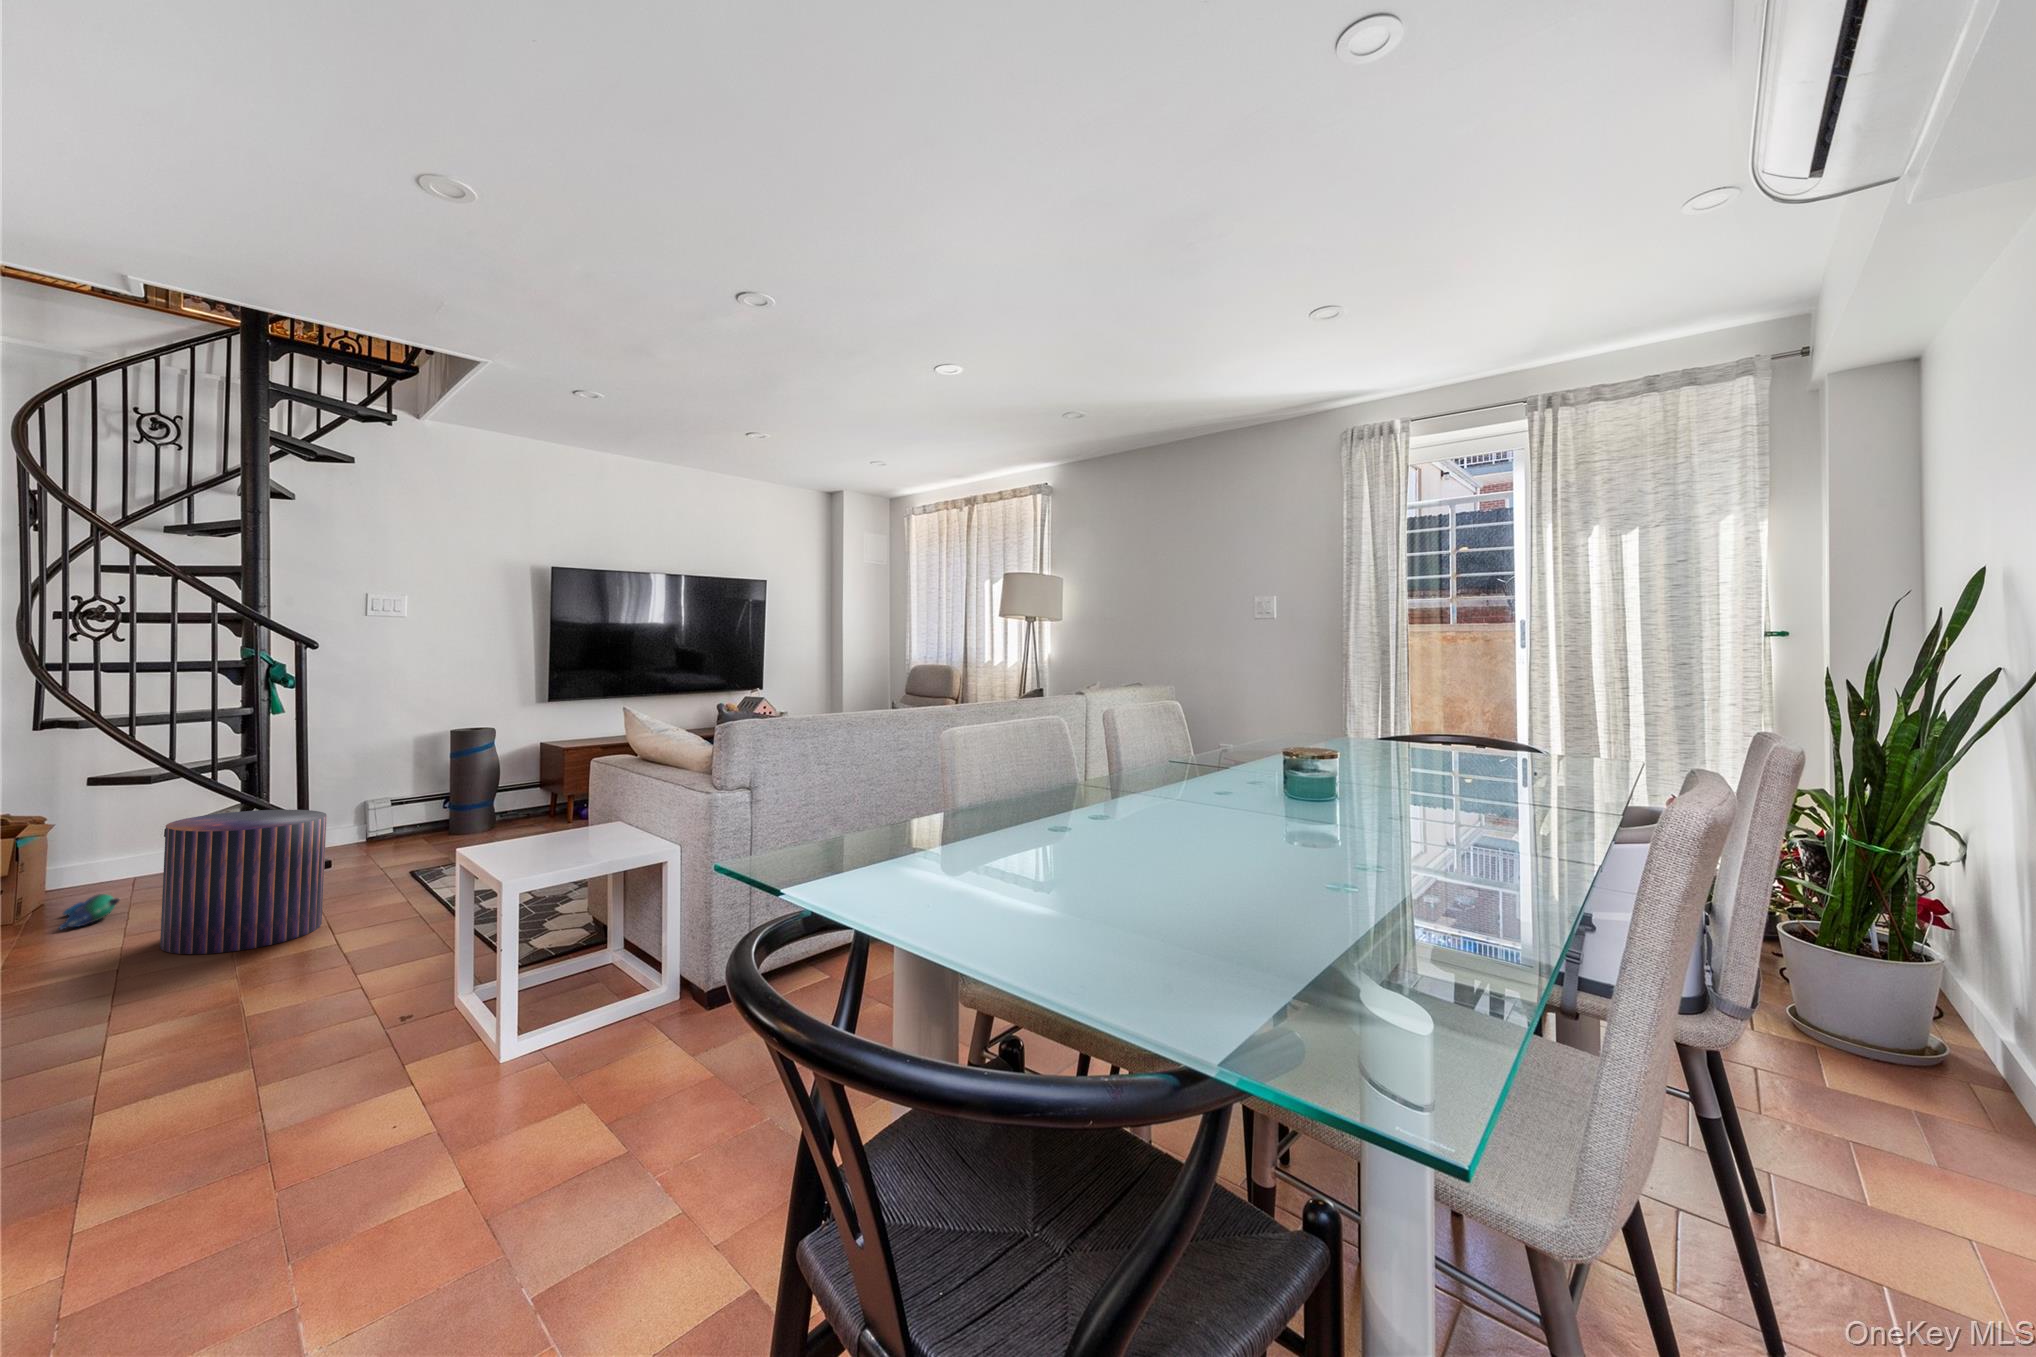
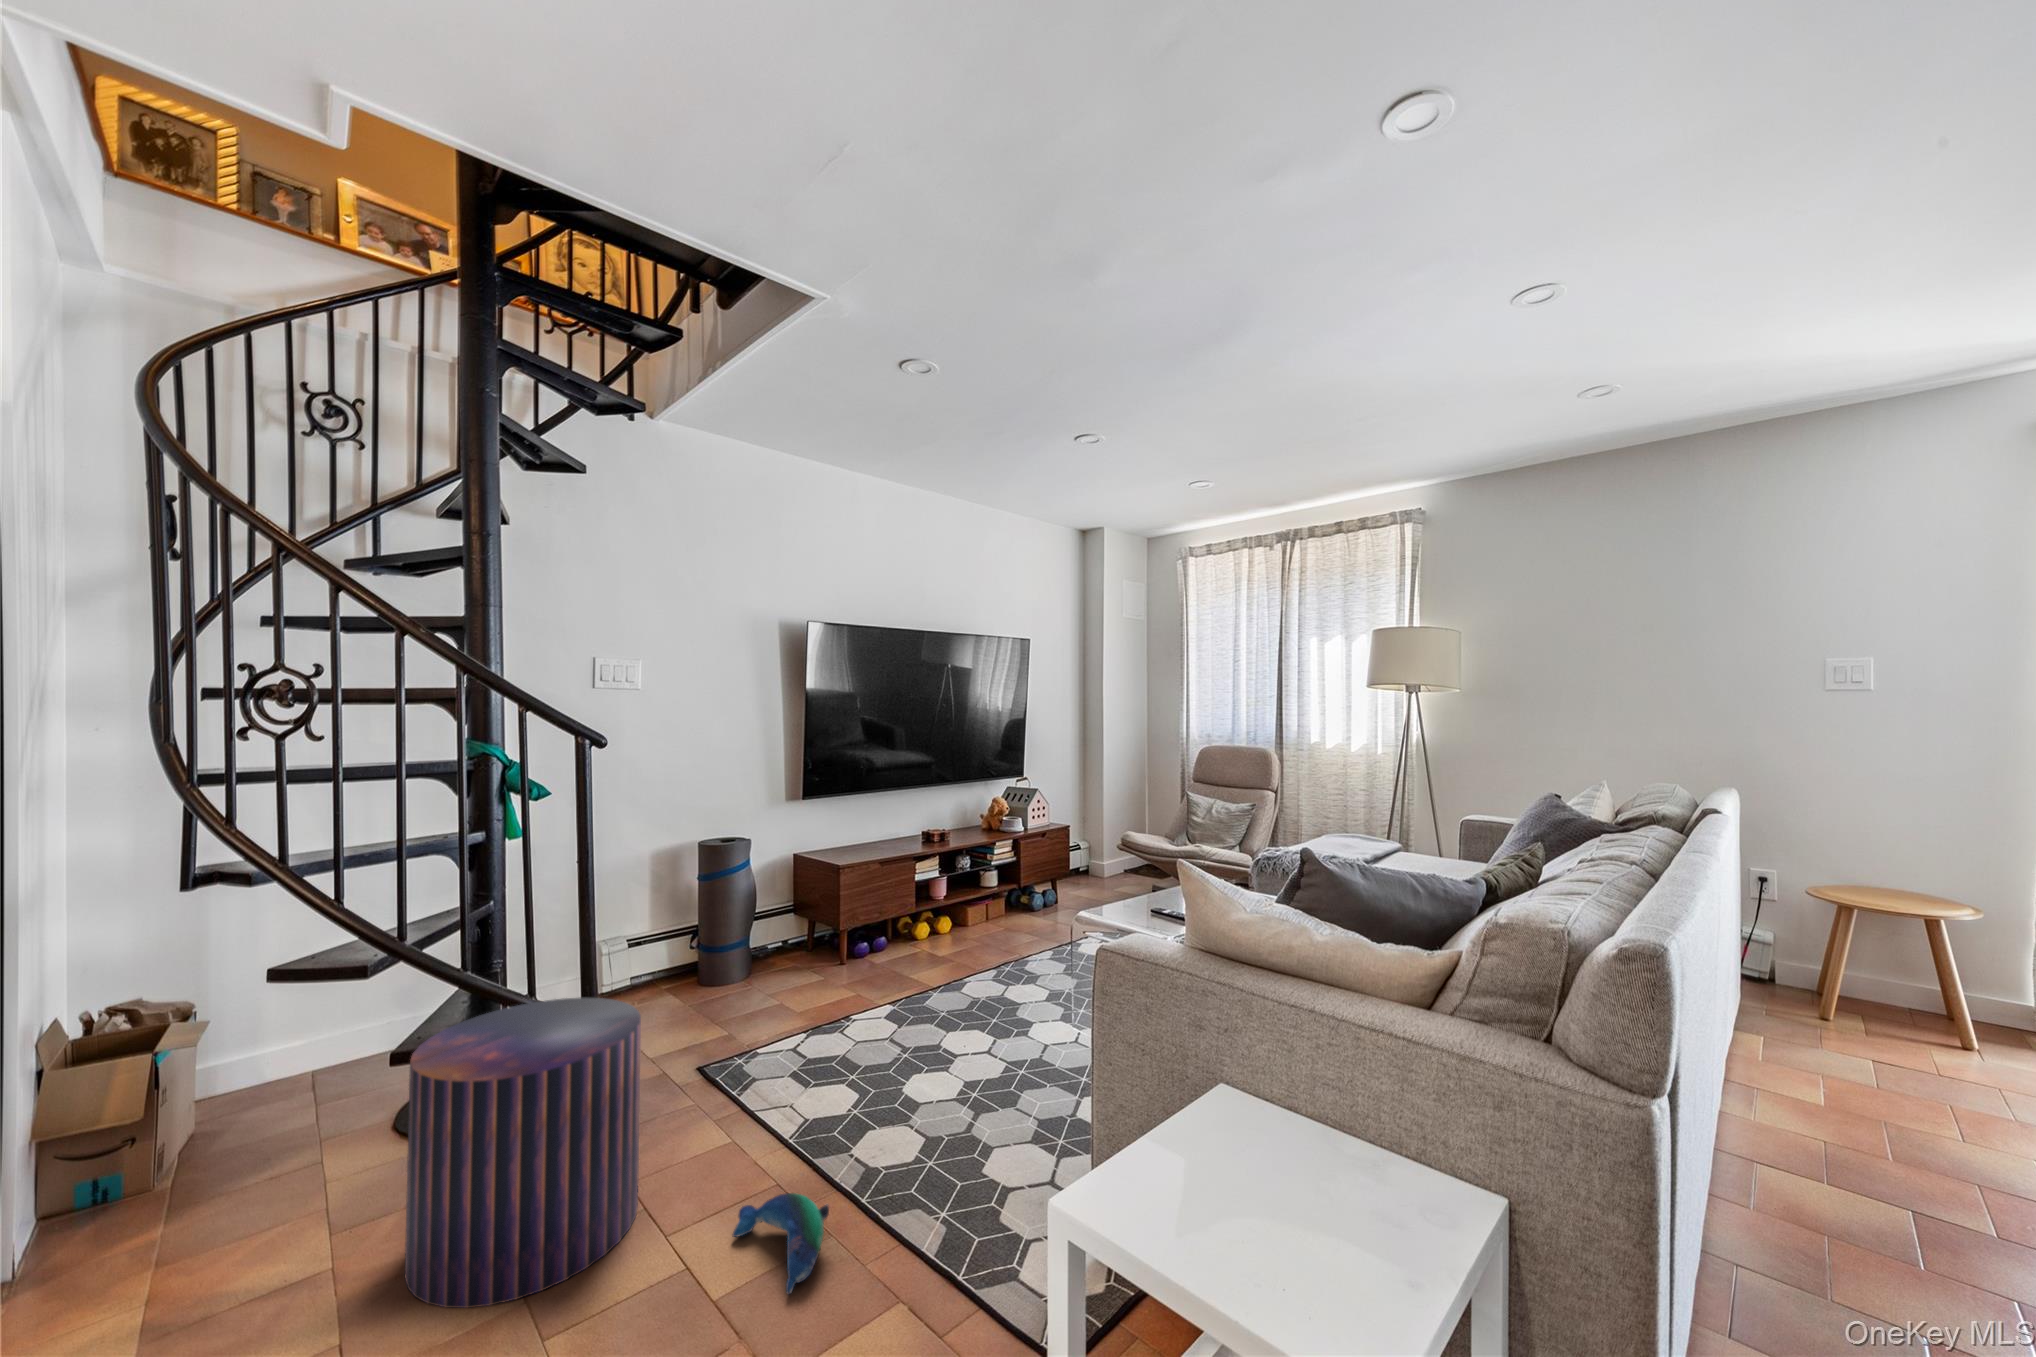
plush toy: present [59,894,119,930] -> present [733,1193,829,1294]

